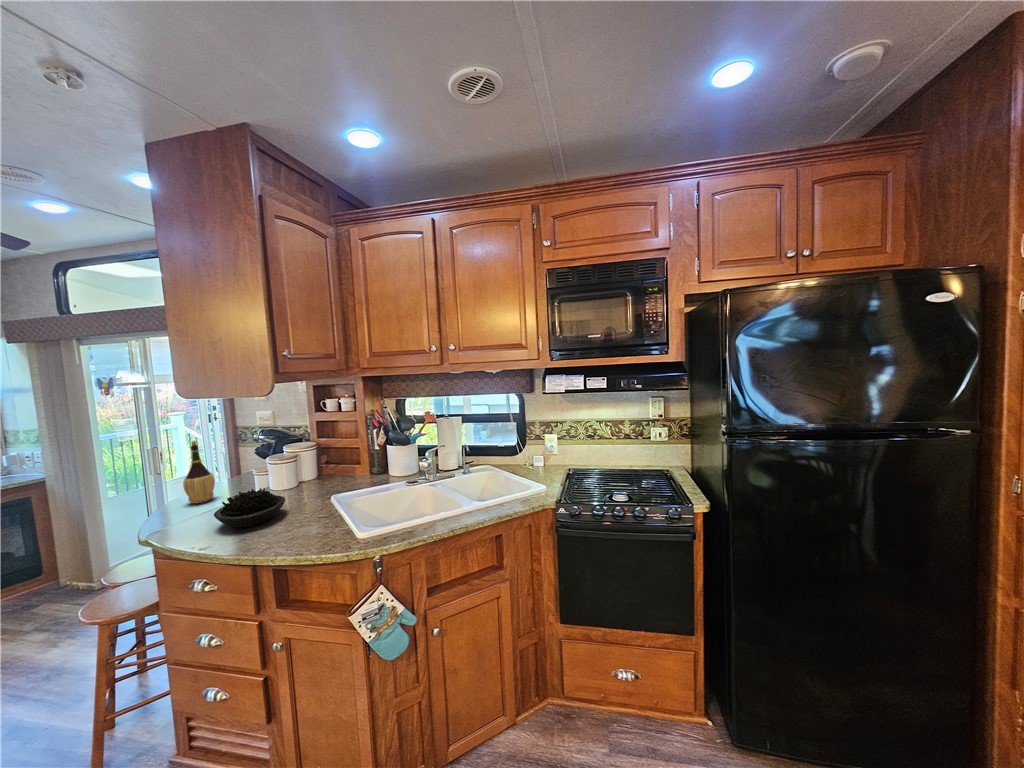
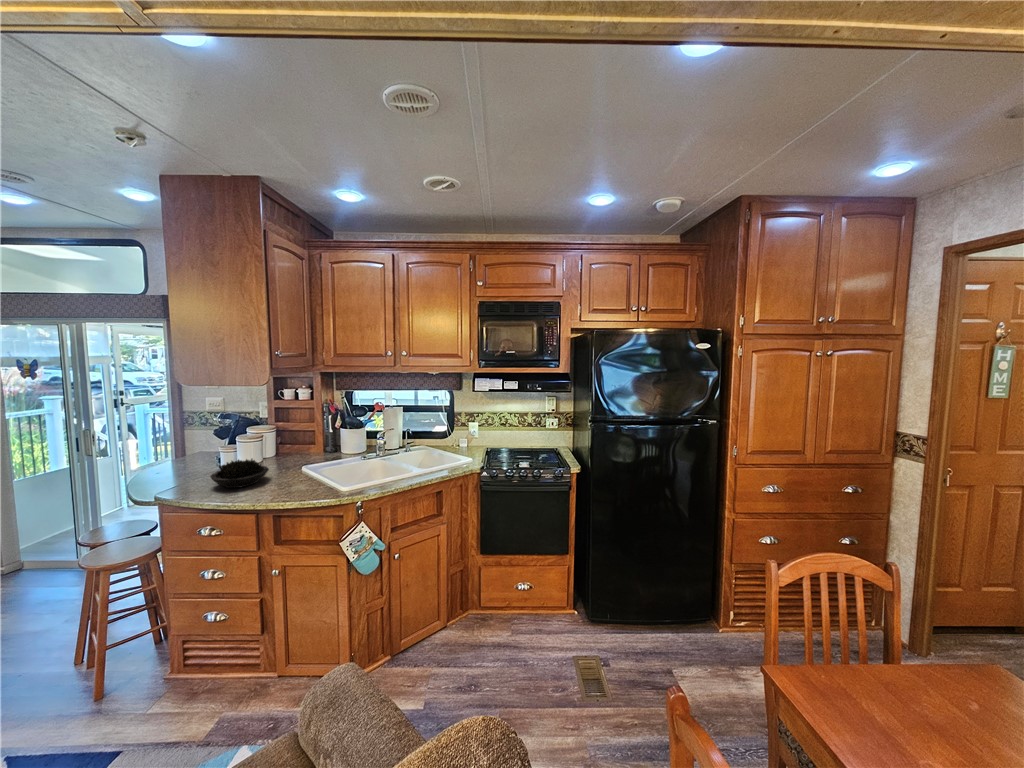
wine bottle: present [183,441,215,504] -> none [160,421,188,475]

